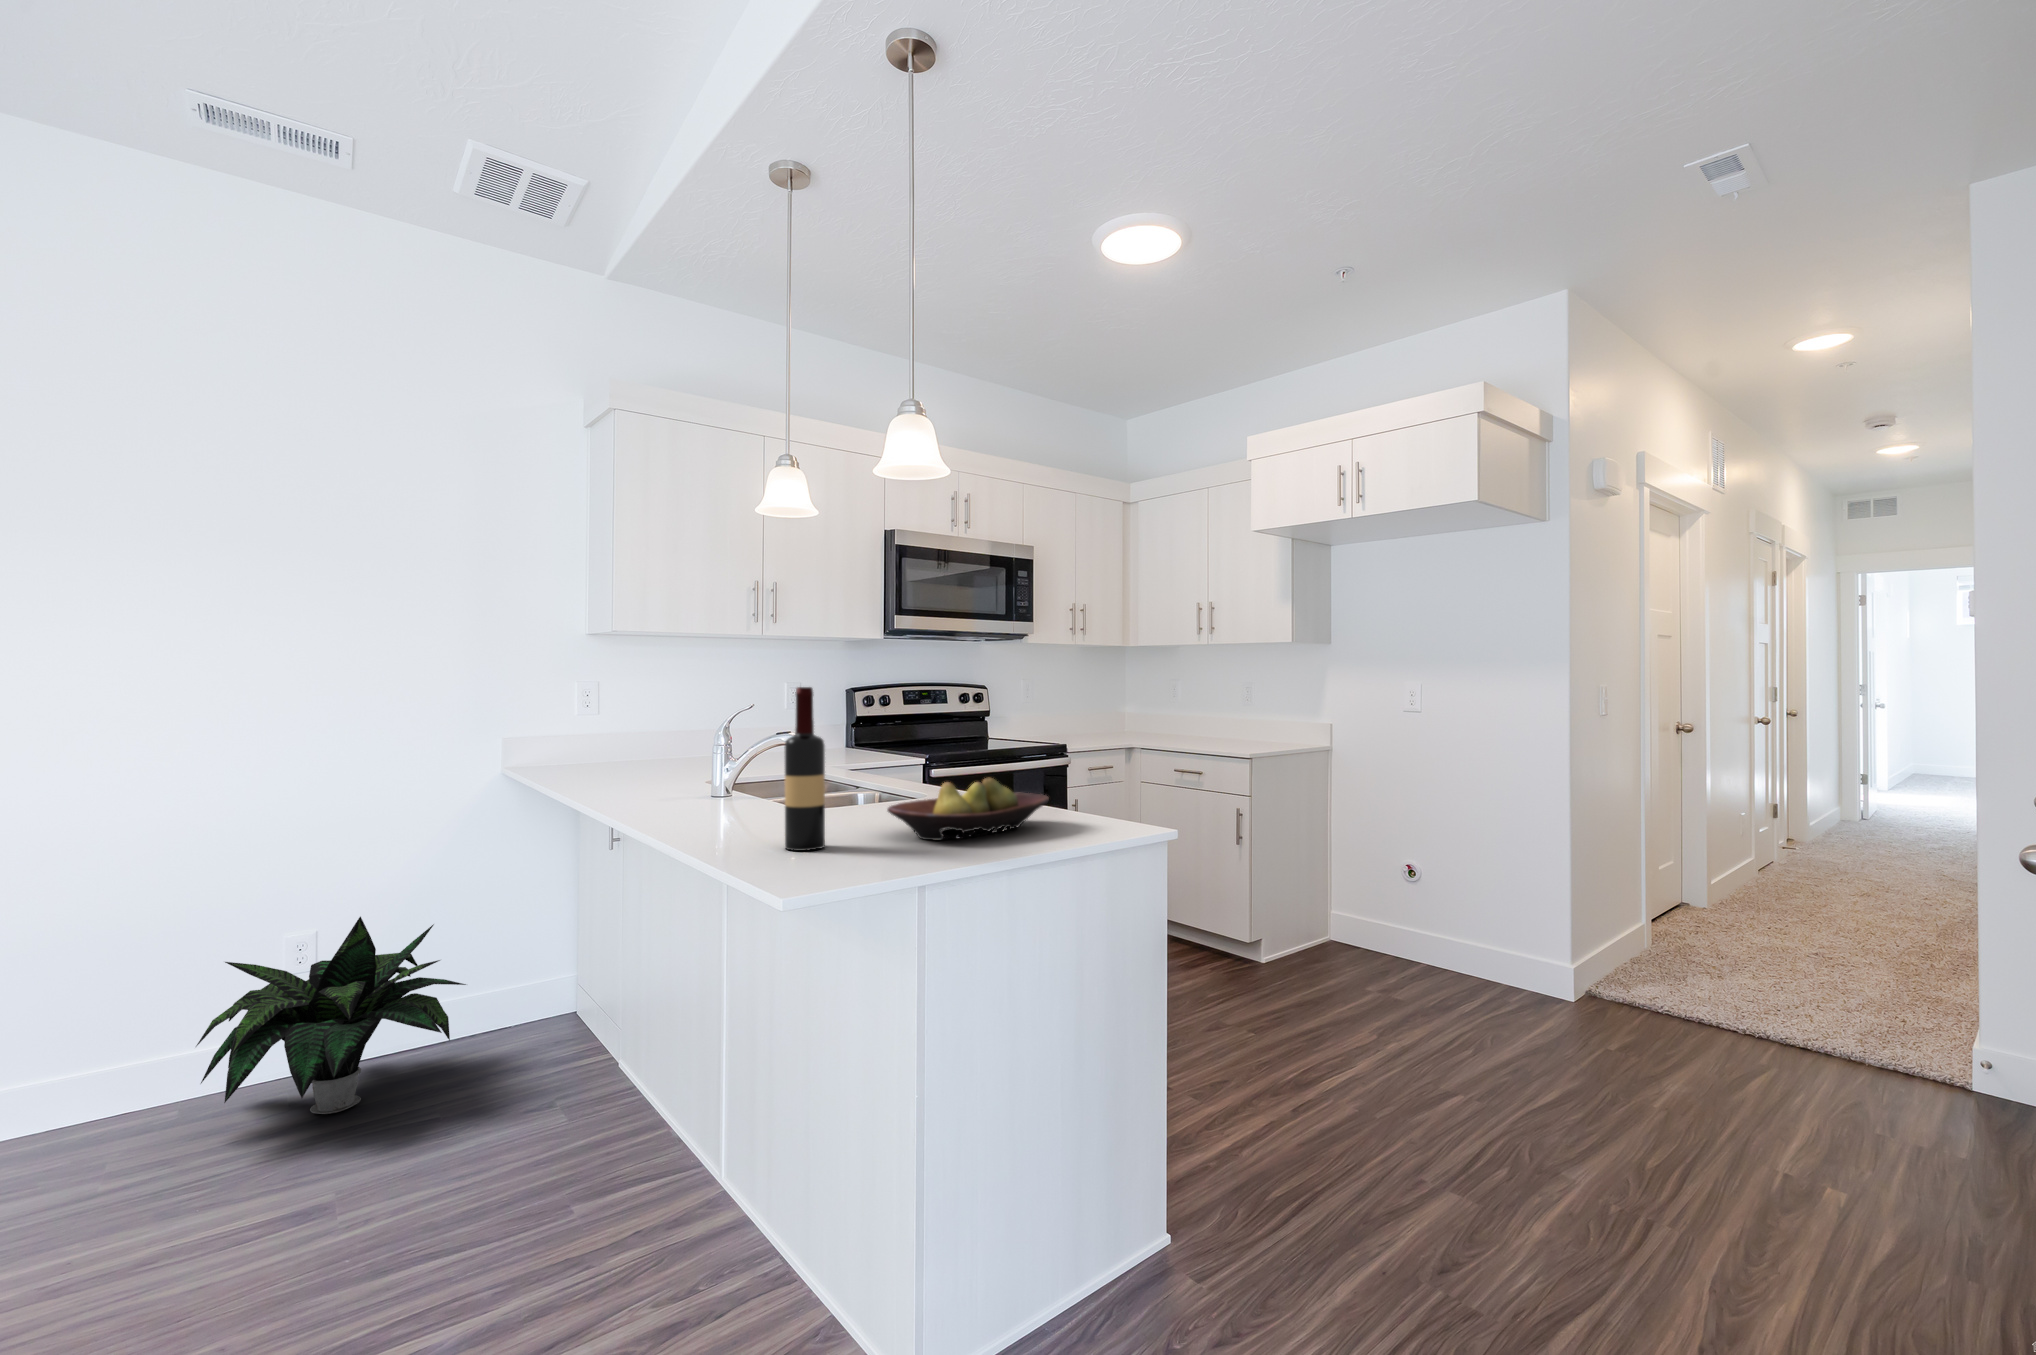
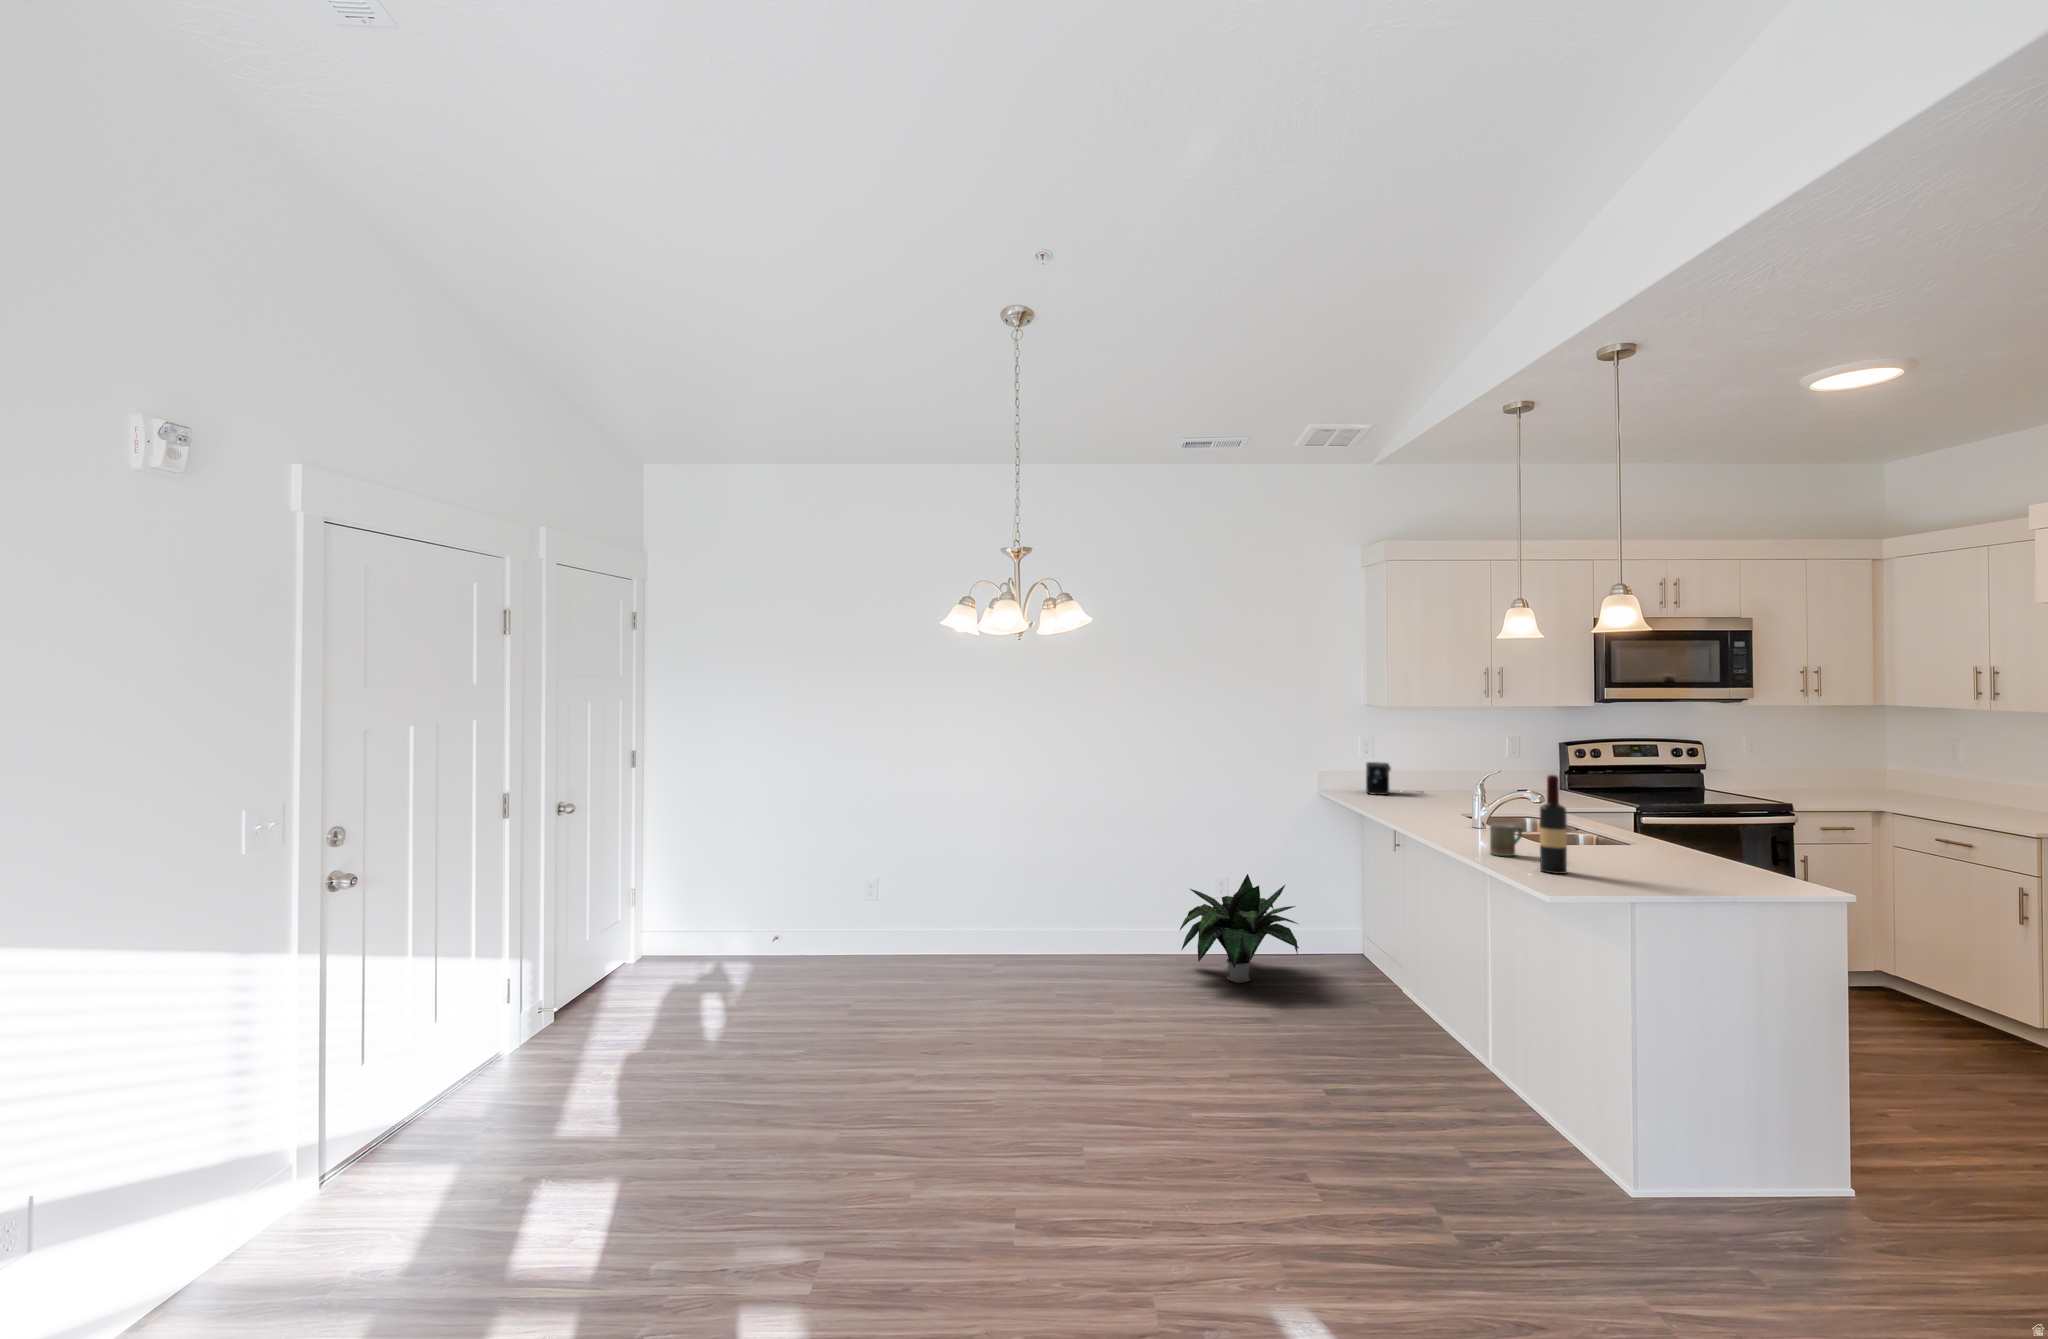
coffee maker: none [590,720,676,767] -> present [1366,762,1391,795]
fruit bowl: present [888,777,1049,840] -> none [1610,840,1745,879]
mug: none [718,780,768,832] -> present [1490,824,1522,856]

